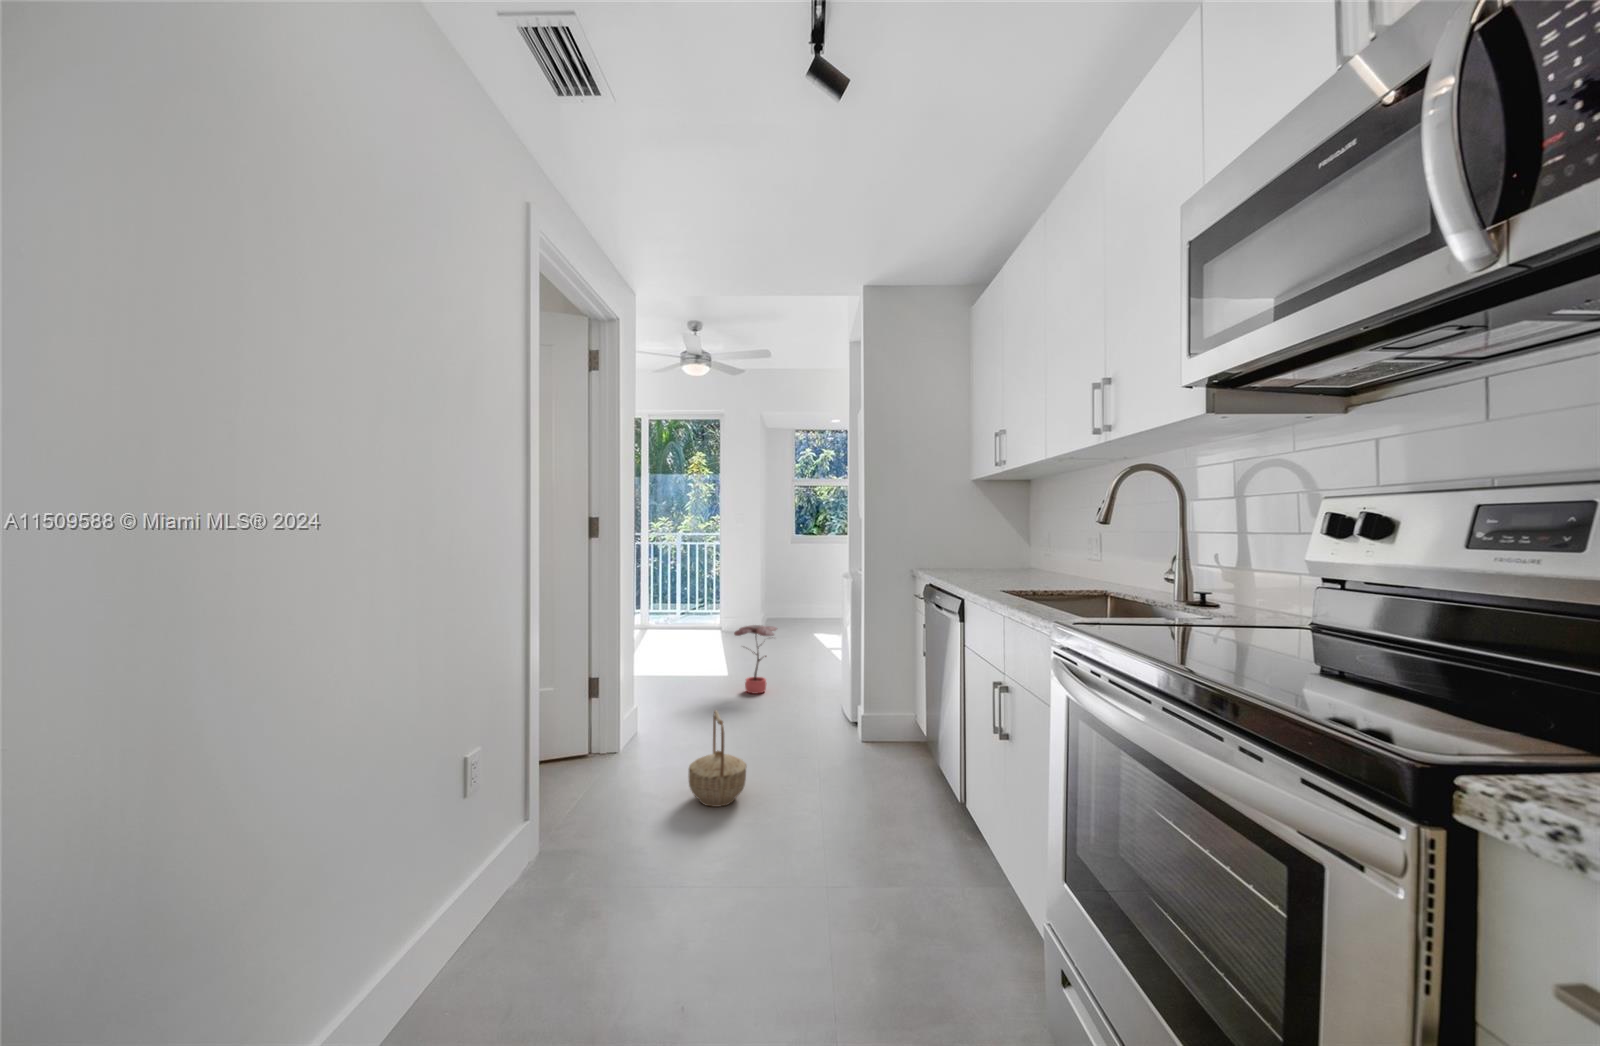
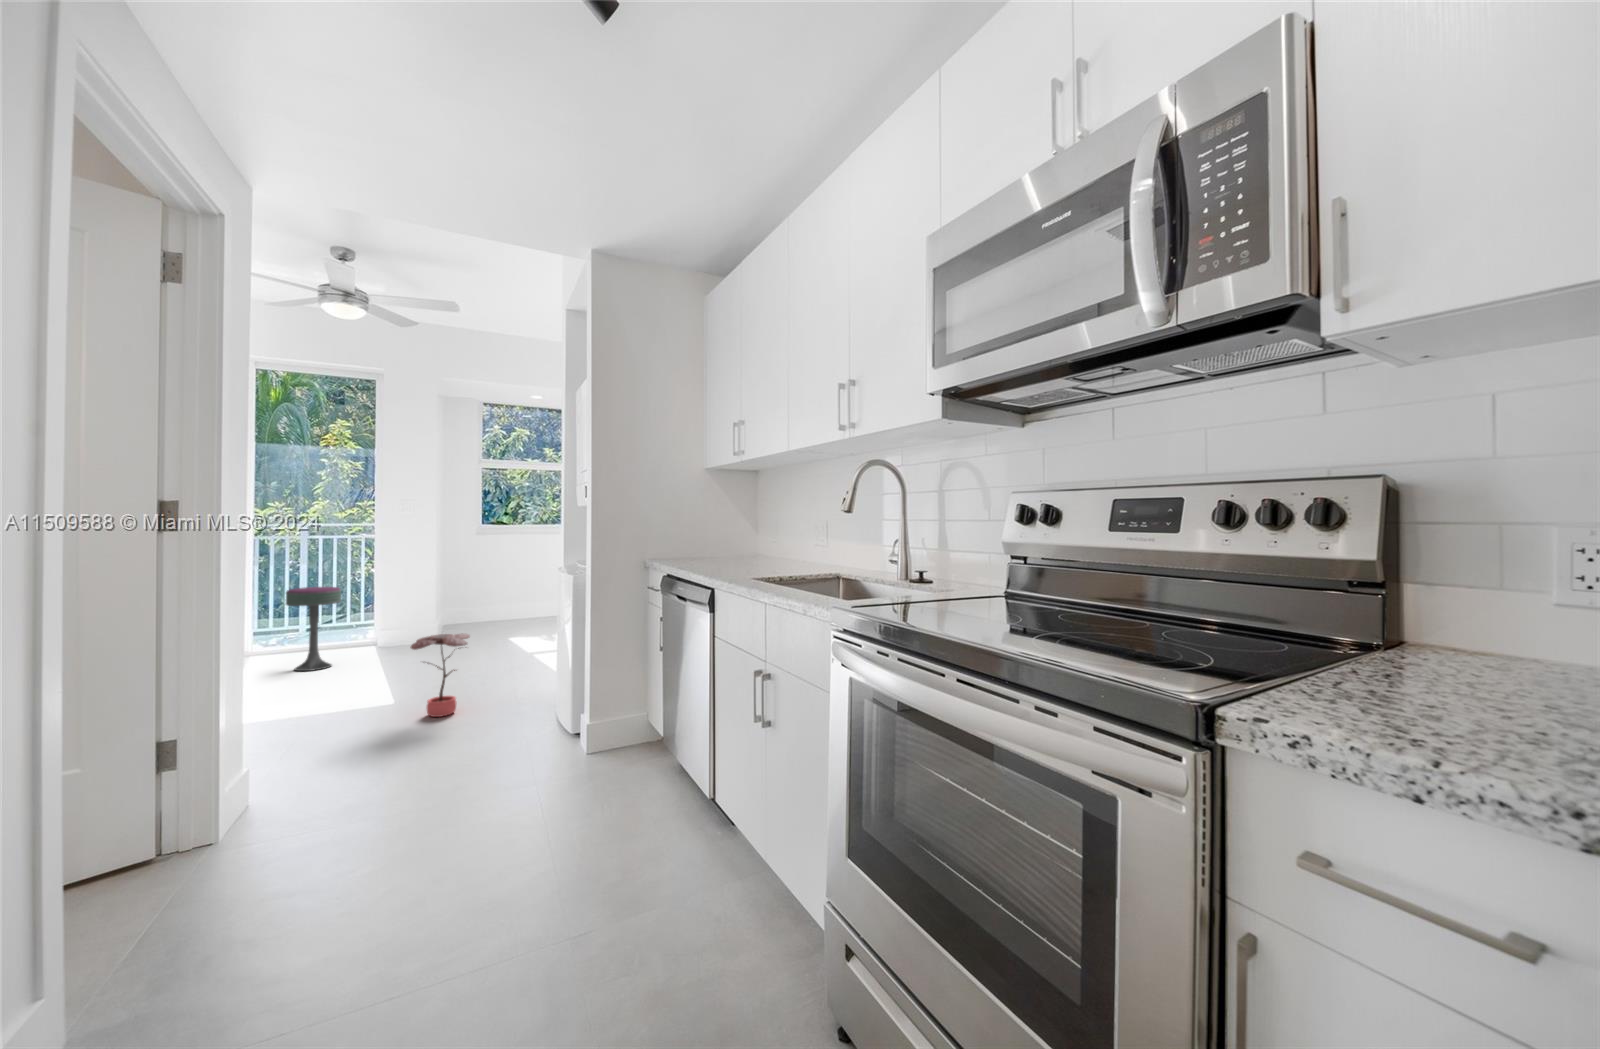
bar stool: none [662,582,696,646] -> present [286,587,341,671]
basket: present [688,710,746,807] -> none [366,747,452,871]

